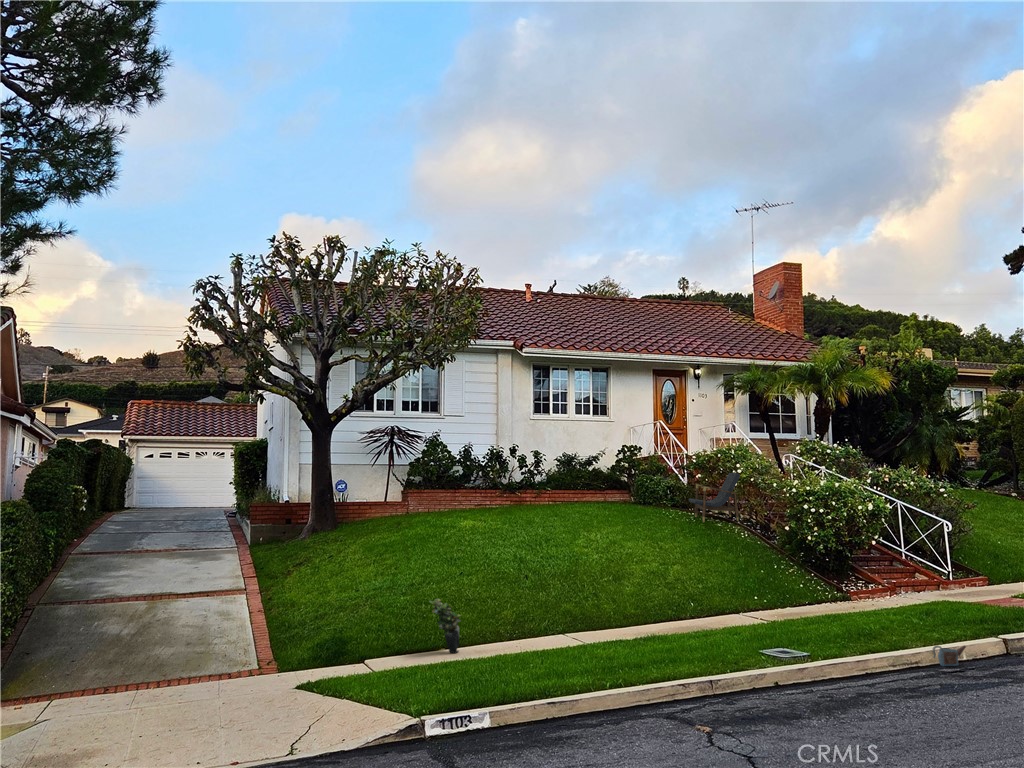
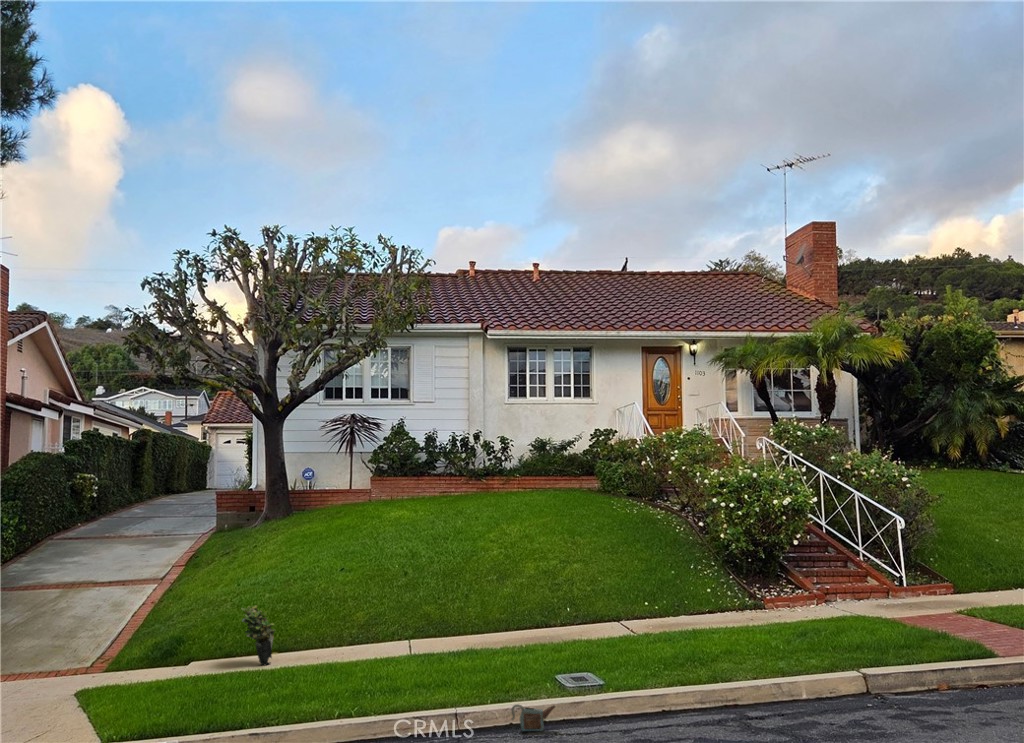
lounge chair: present [689,473,740,522] -> none [629,460,680,516]
watering can: present [933,646,966,666] -> present [512,704,555,731]

